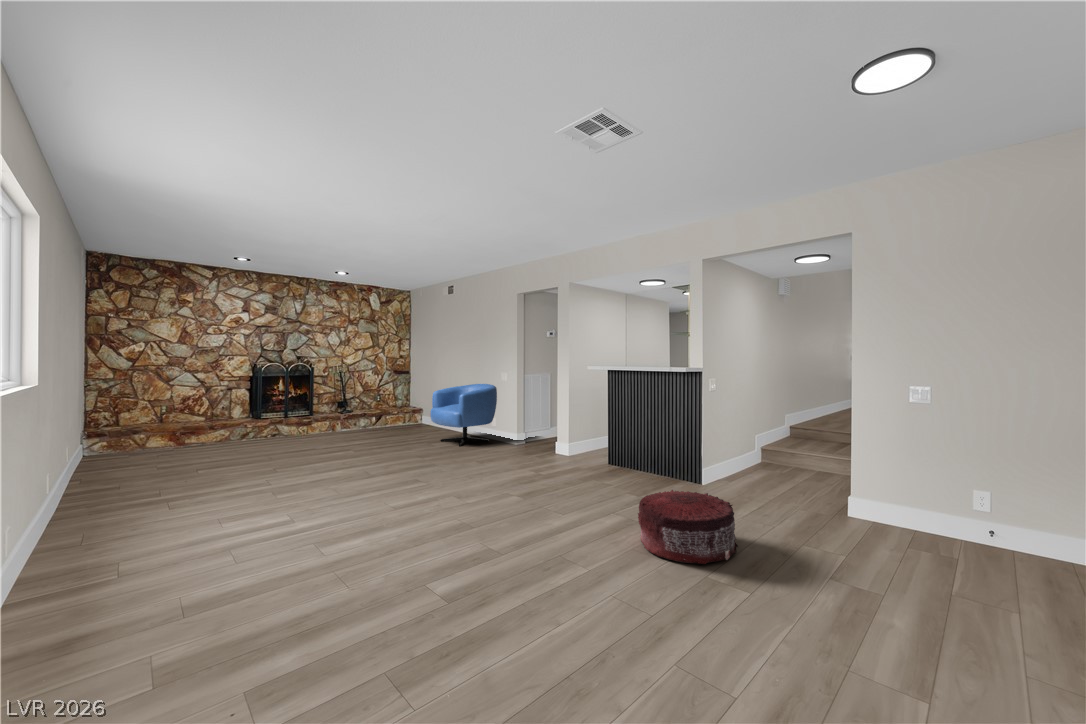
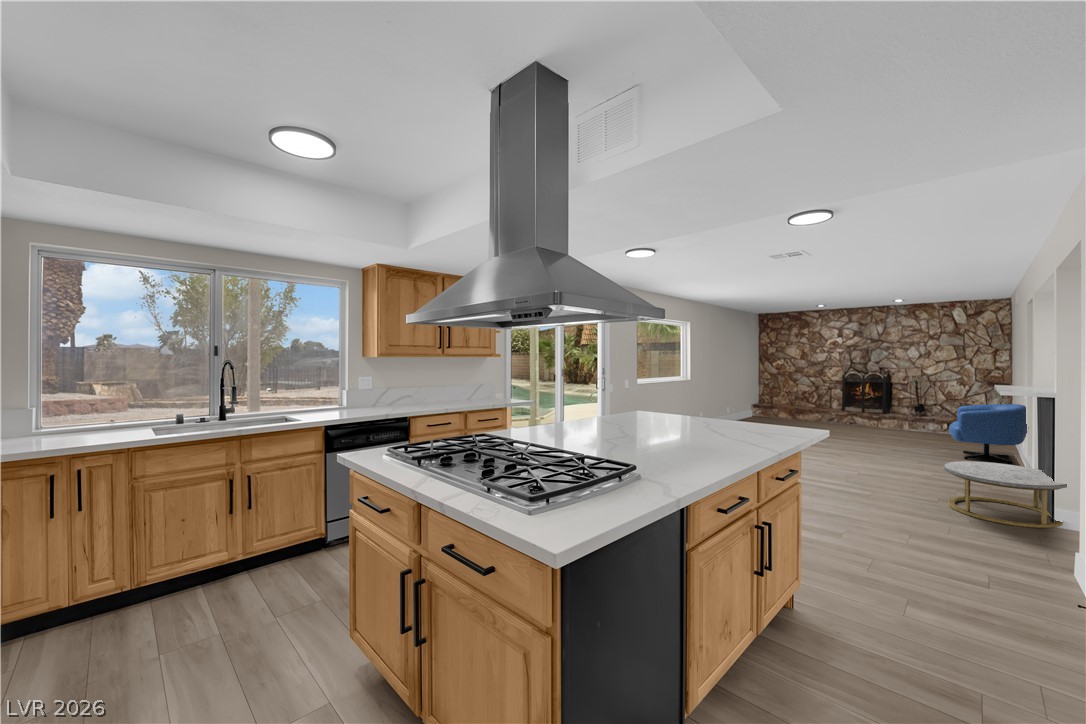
coffee table: none [577,432,673,495] -> present [944,461,1067,528]
pouf: present [638,490,738,564] -> none [845,490,919,538]

